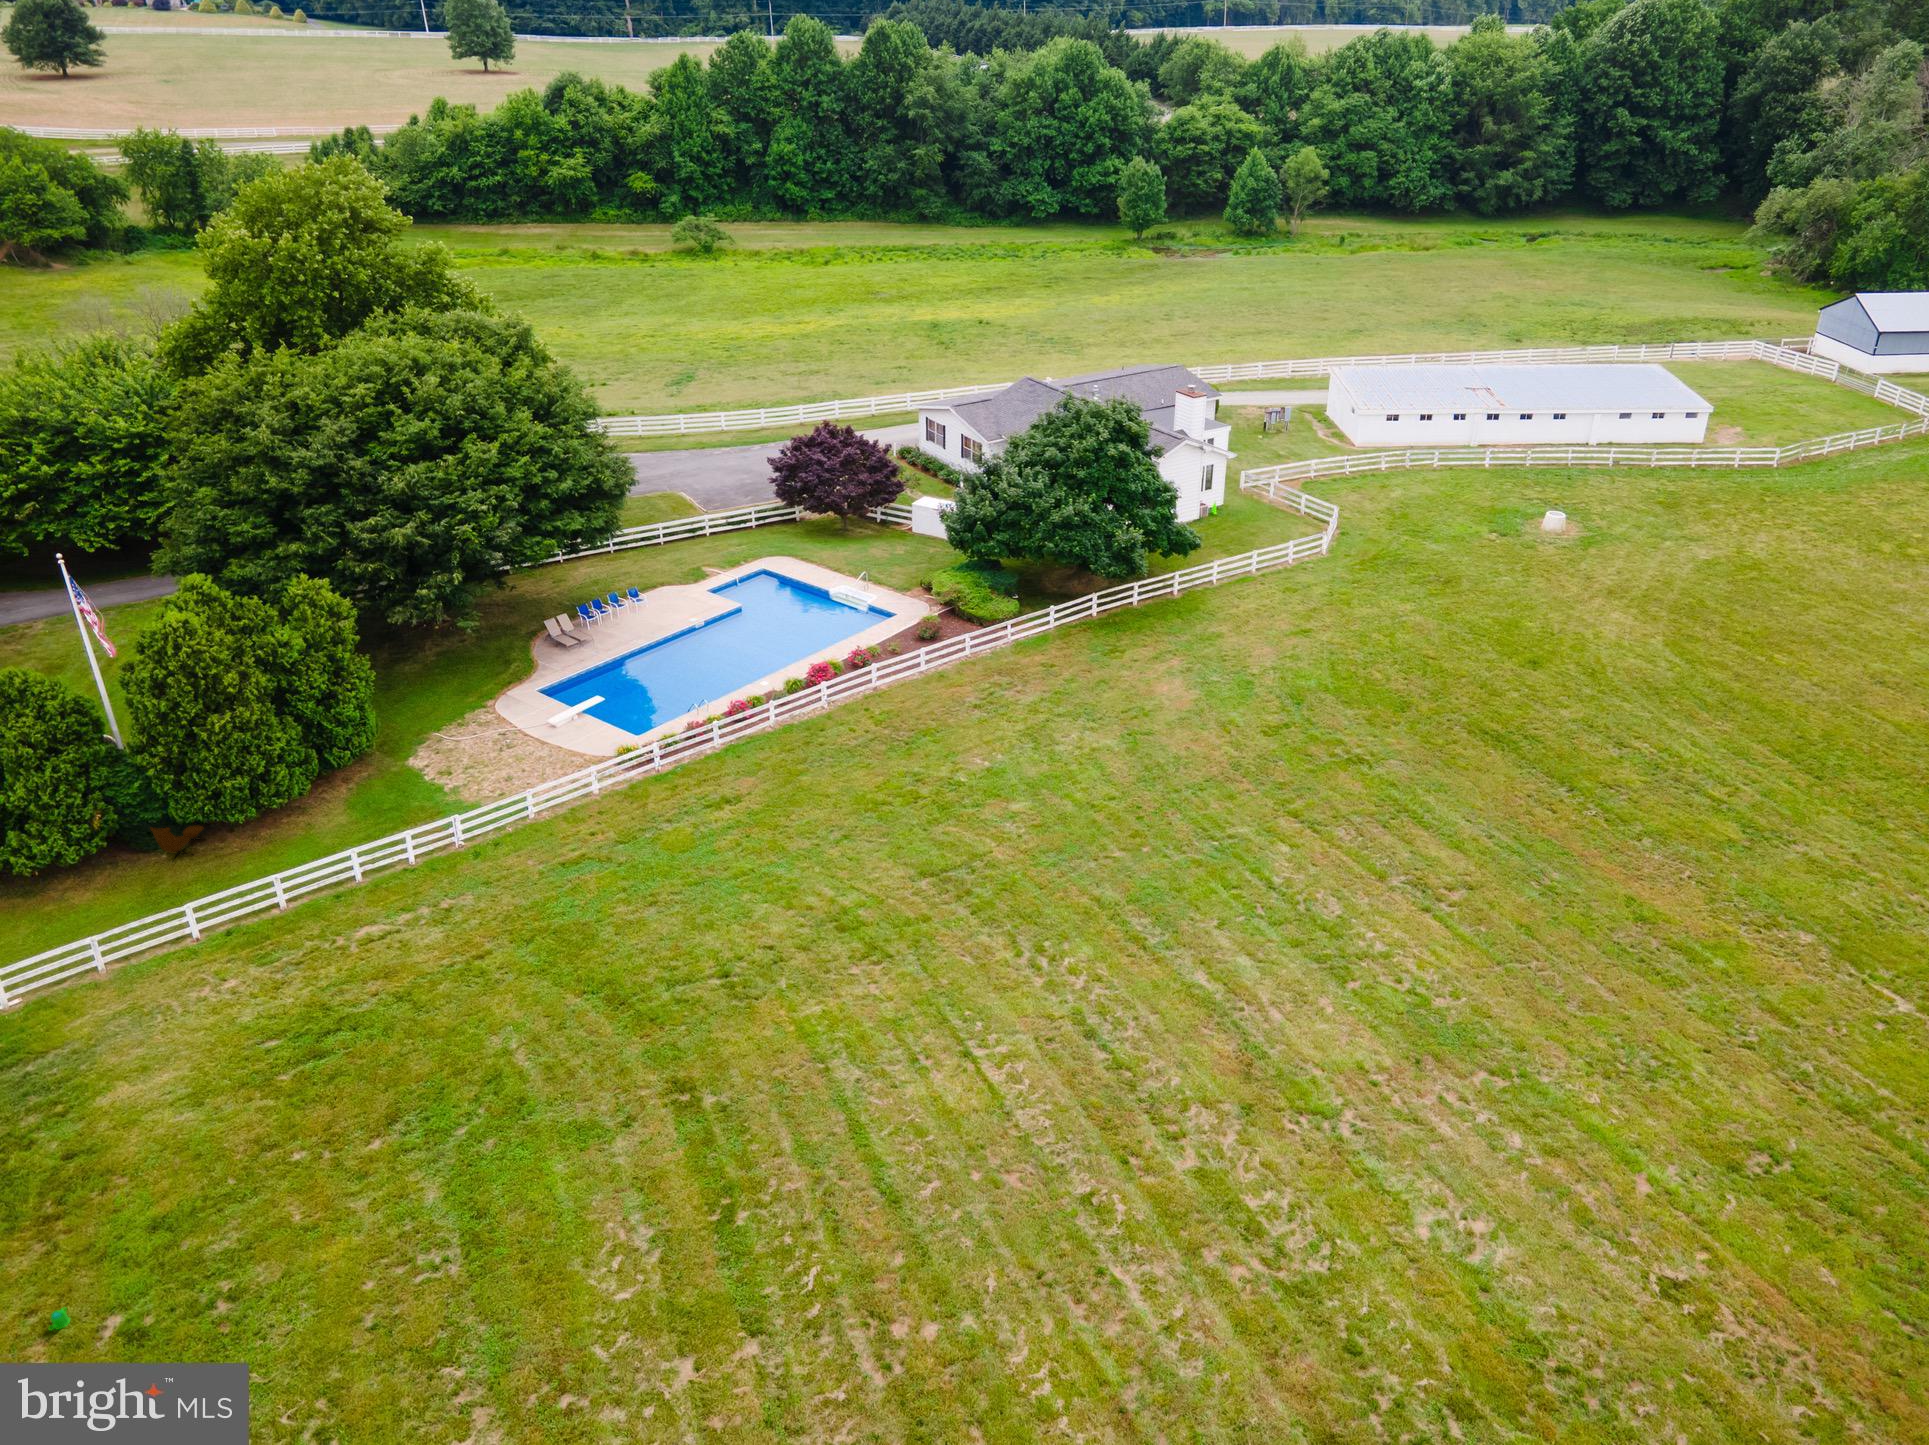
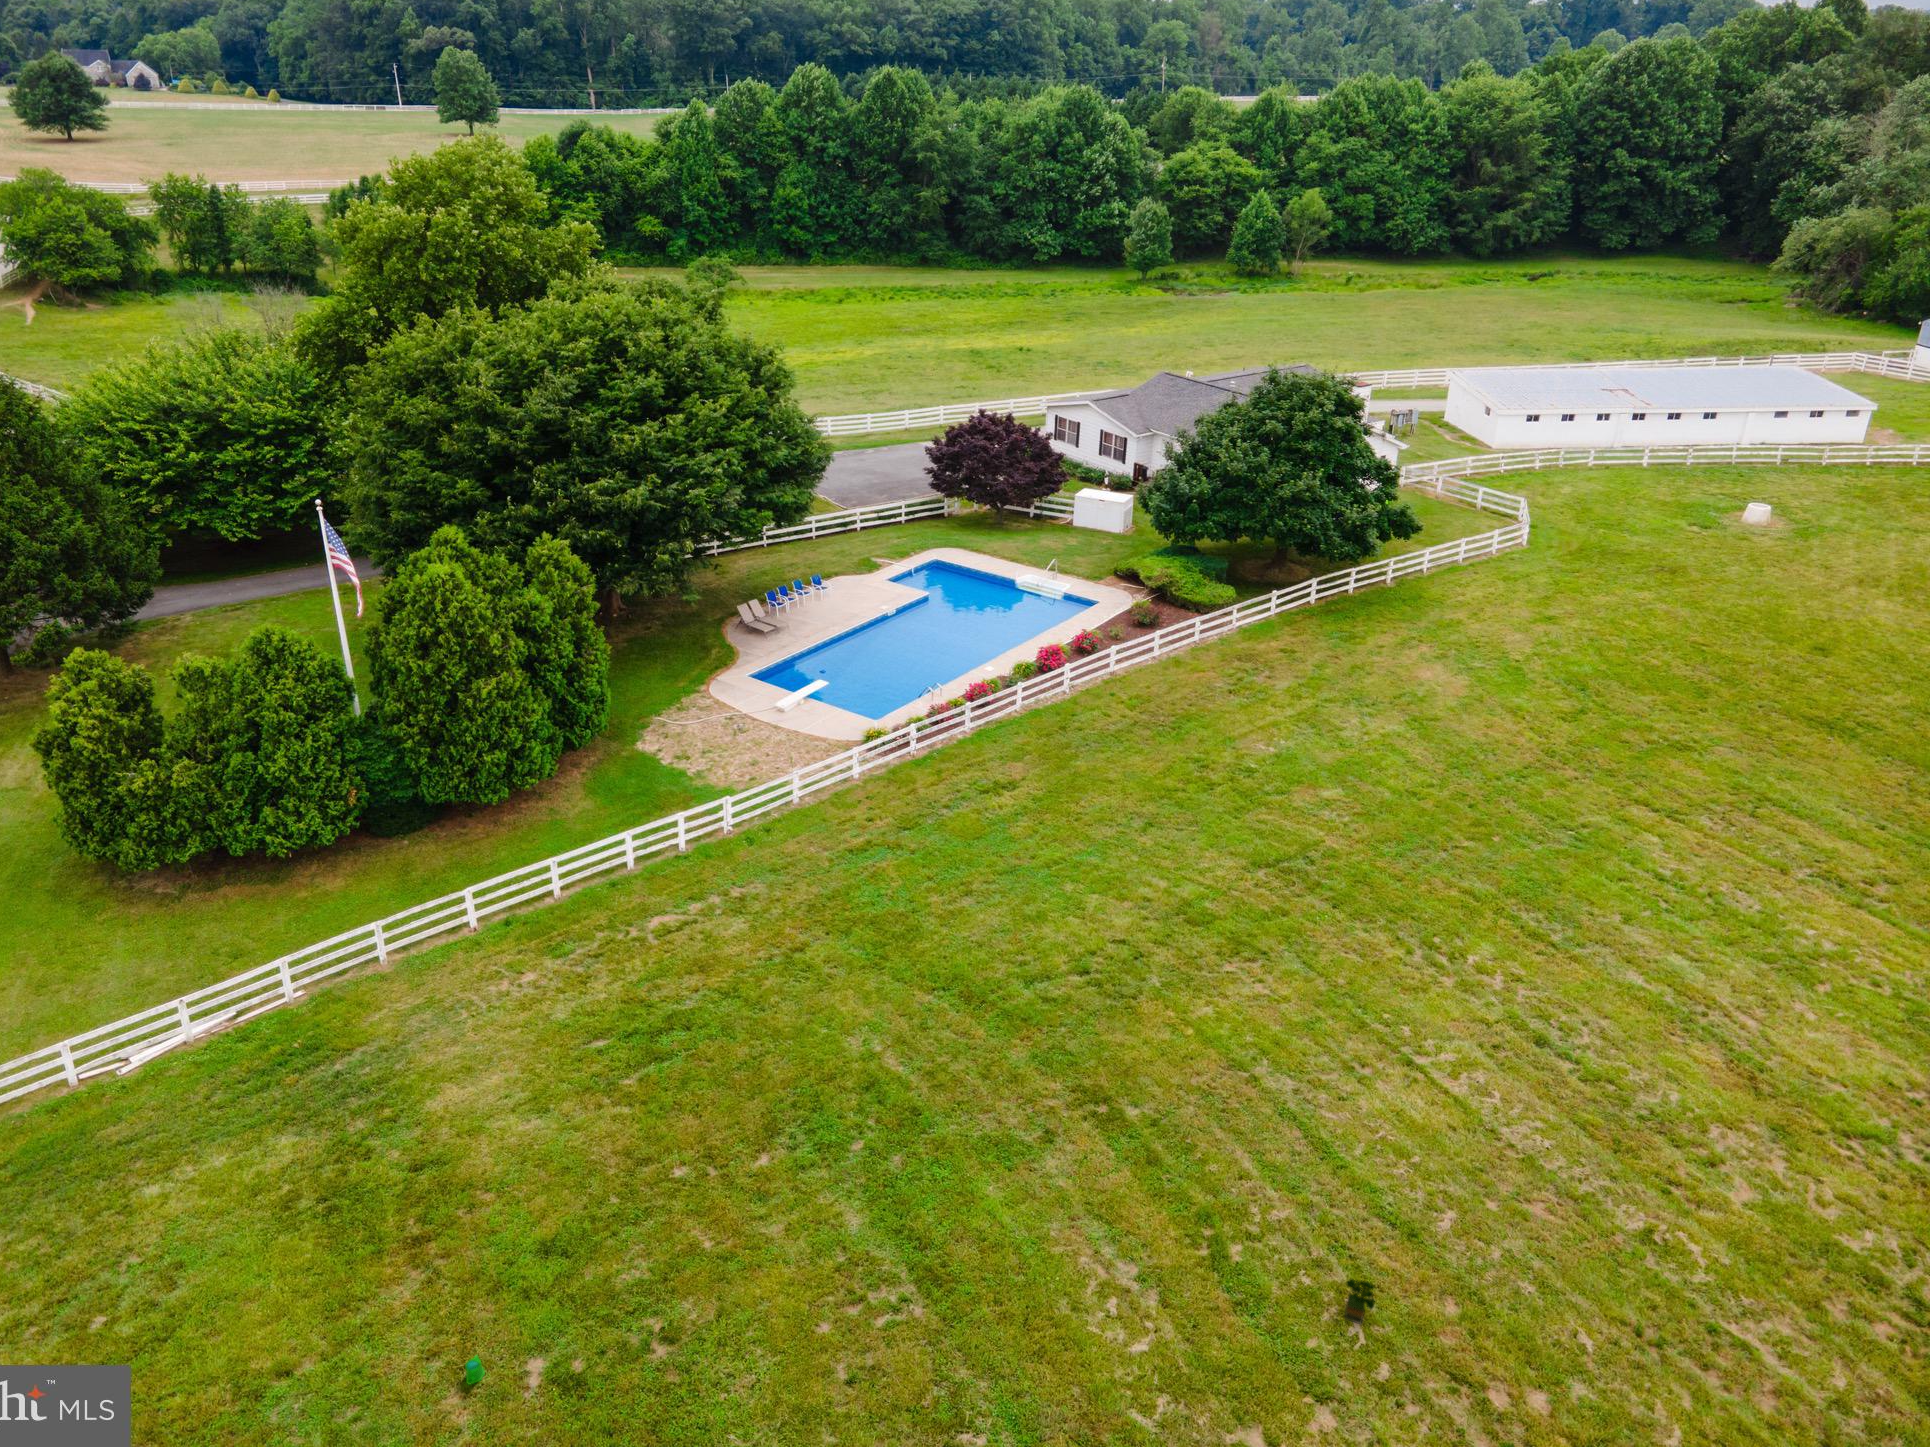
lounge chair: present [150,826,203,856] -> none [403,804,450,844]
potted tree: none [803,1230,826,1266] -> present [1345,1279,1375,1324]

